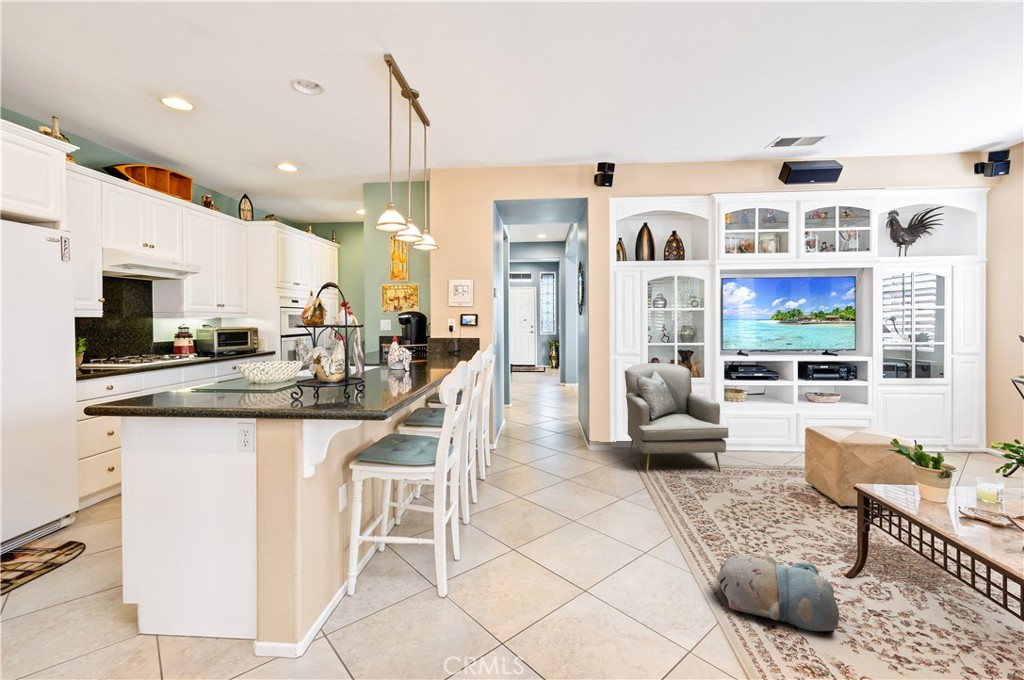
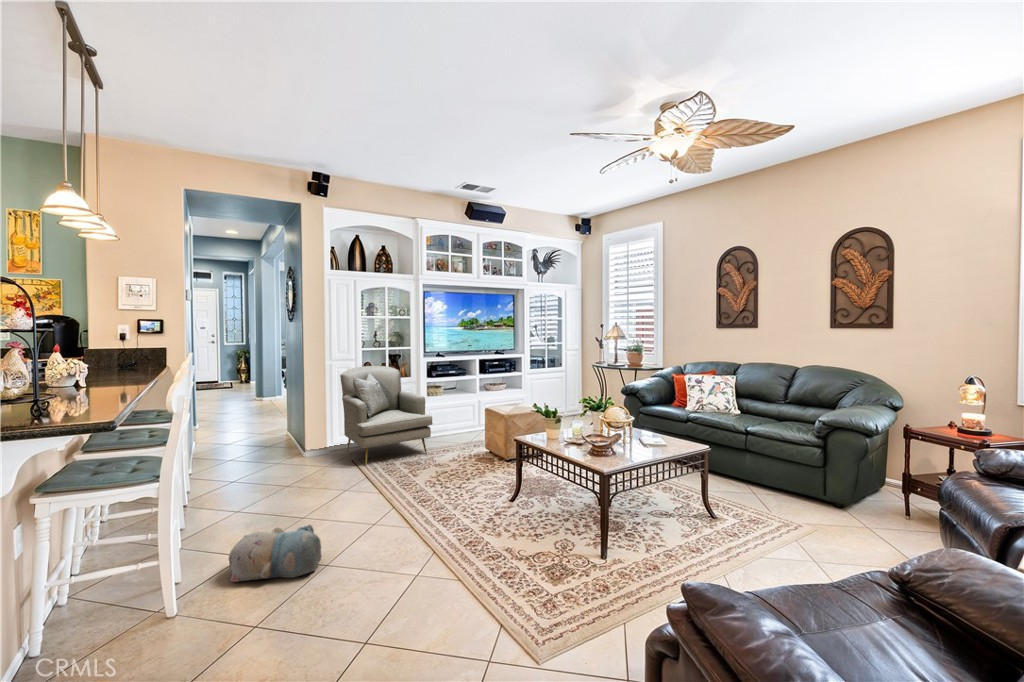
plush toy: present [717,553,840,631] -> present [229,524,322,582]

